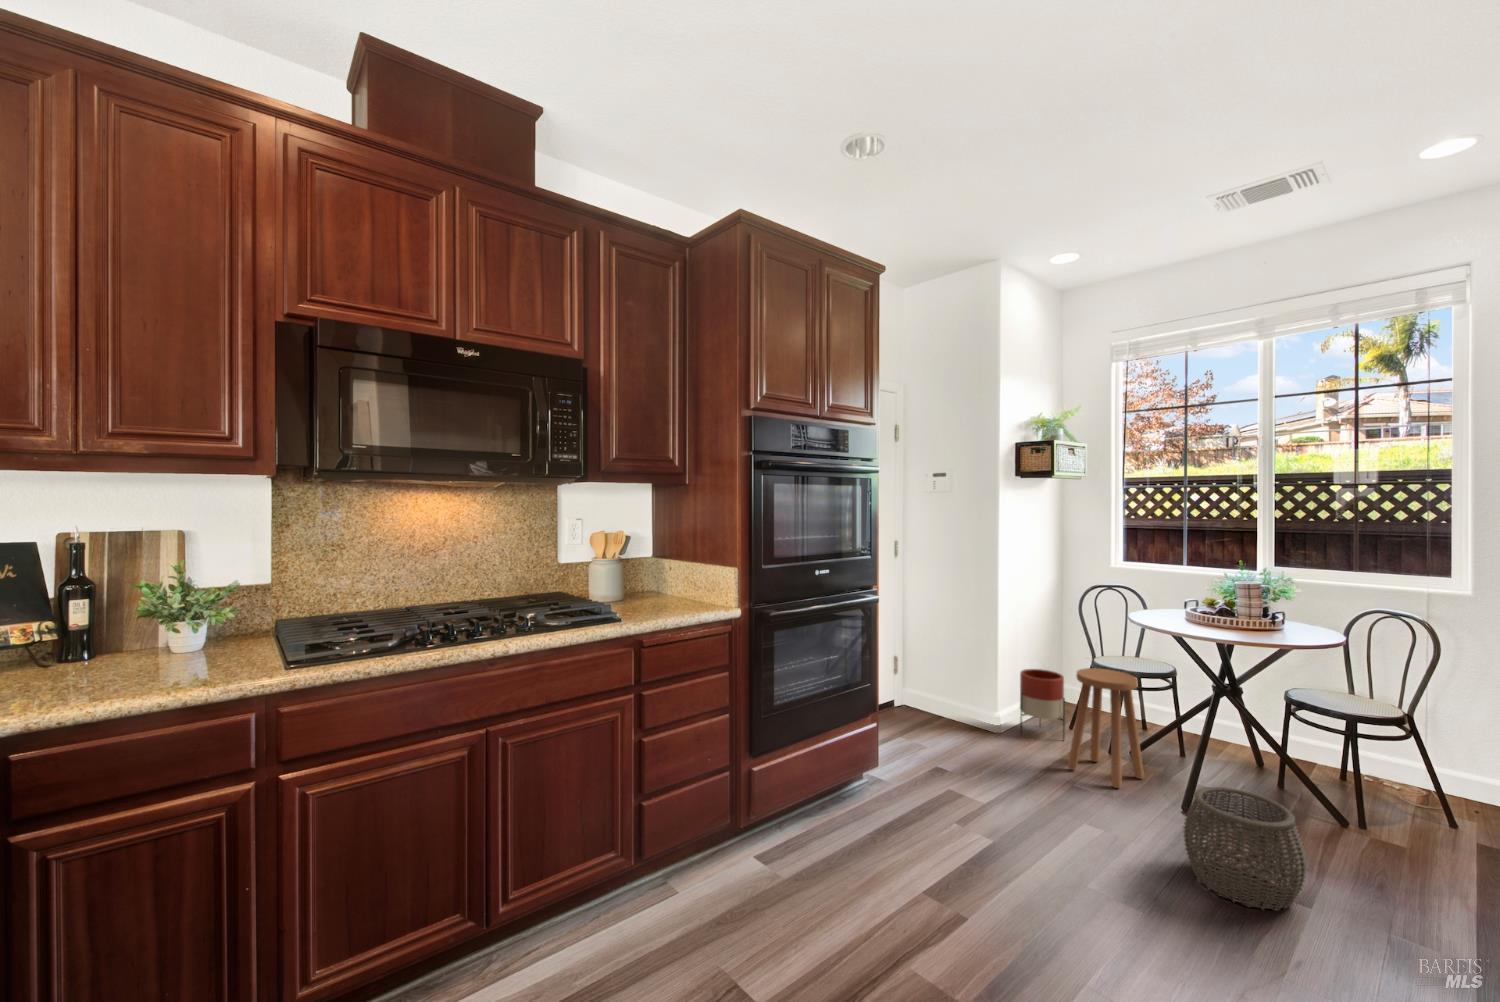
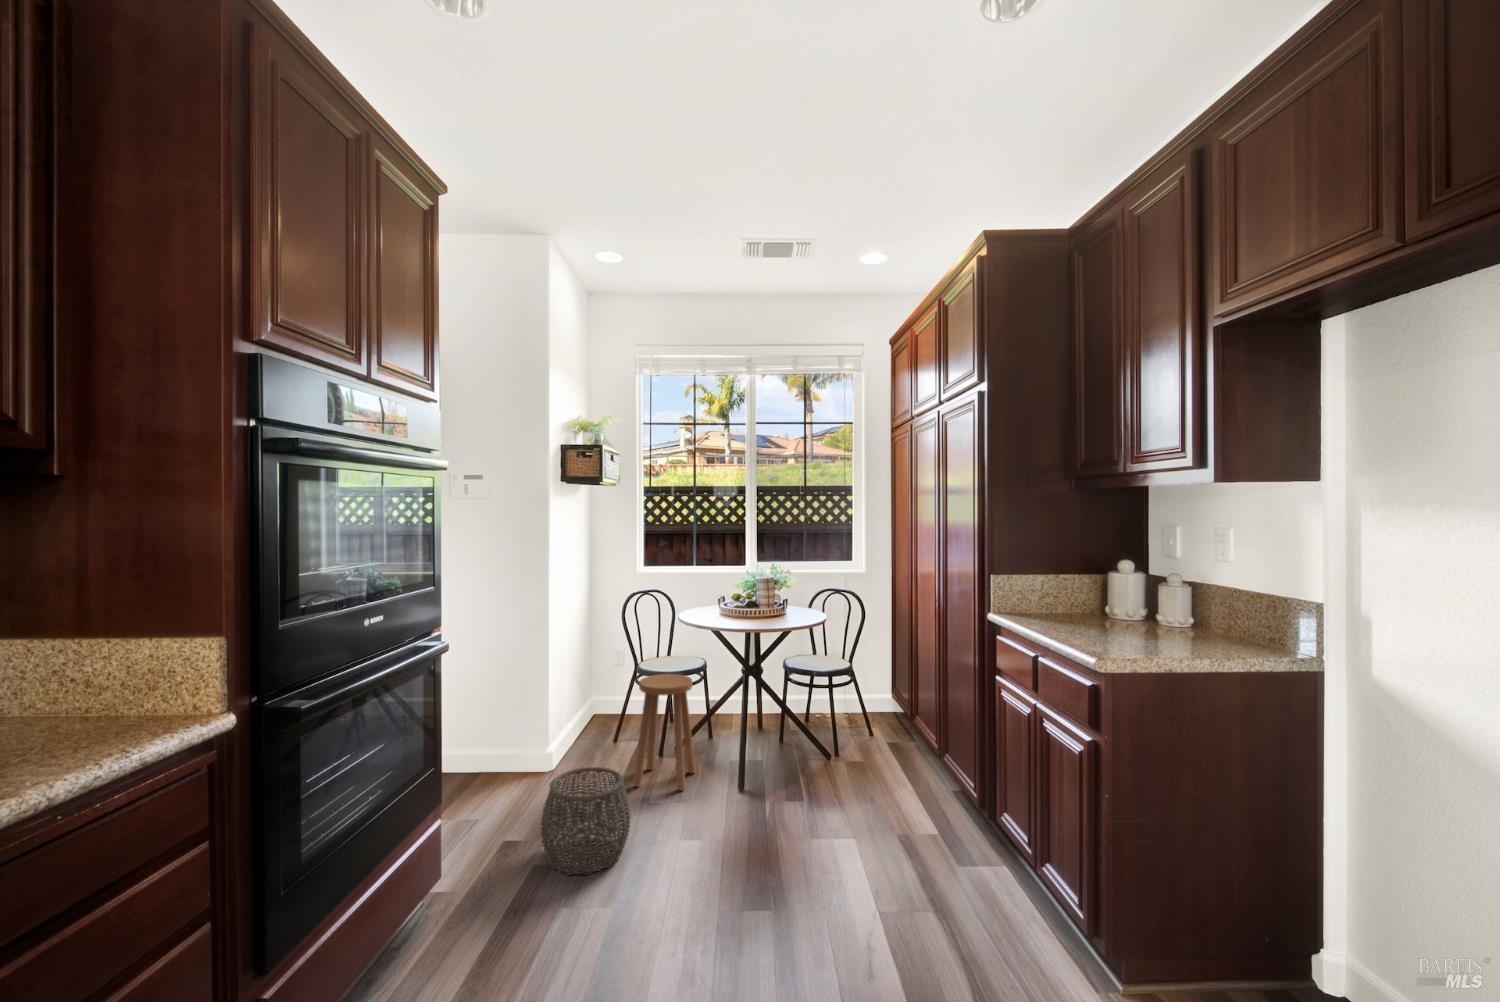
planter: present [1020,669,1065,740] -> none [568,687,614,765]
woven basket: present [1184,787,1307,911] -> present [541,767,631,875]

